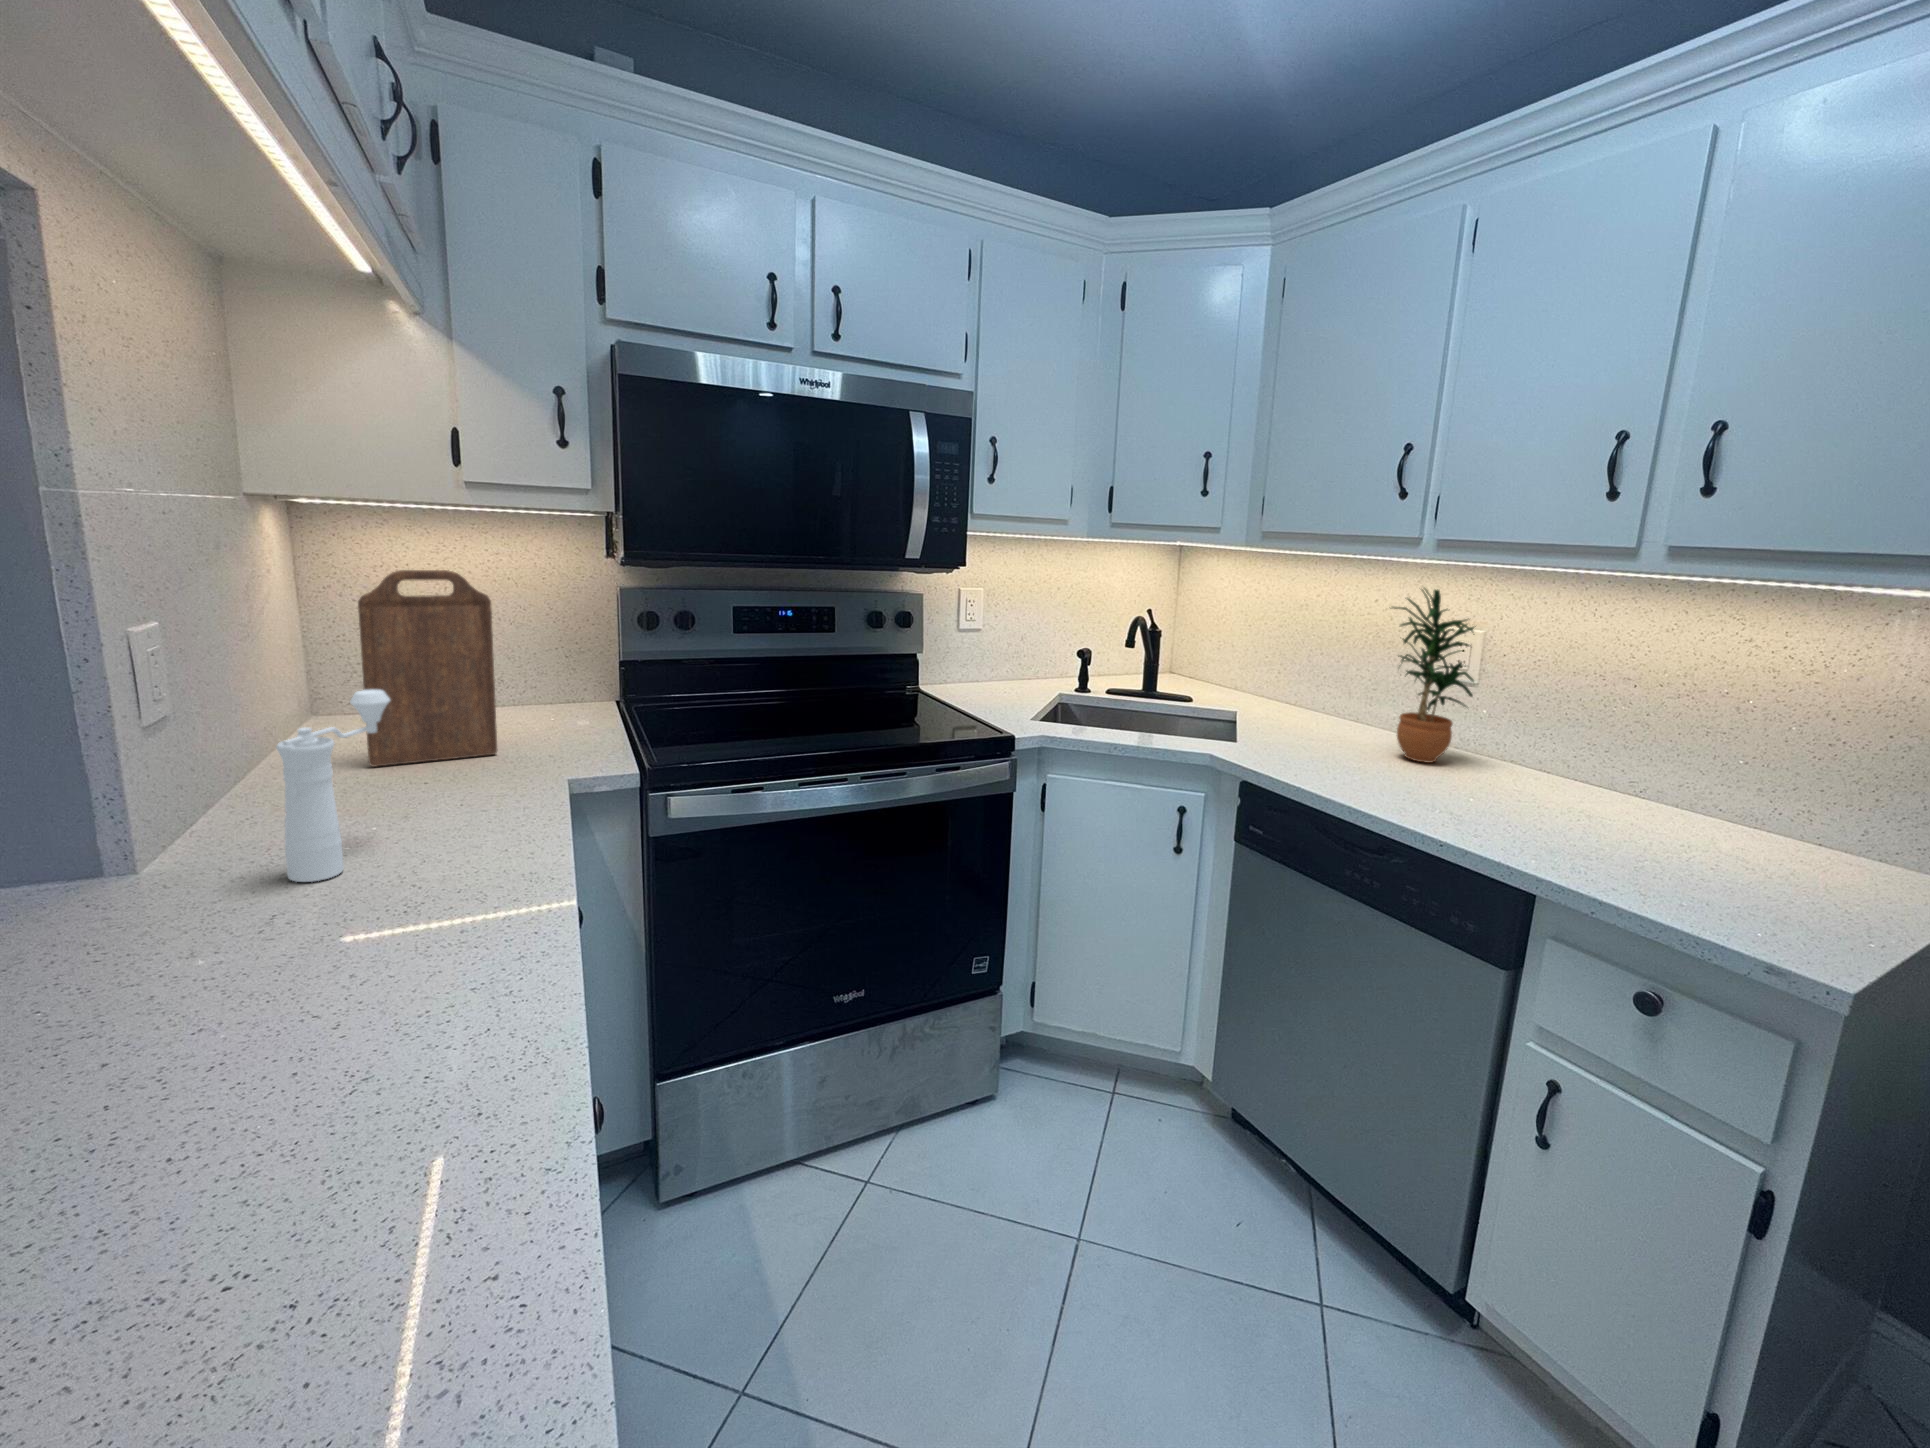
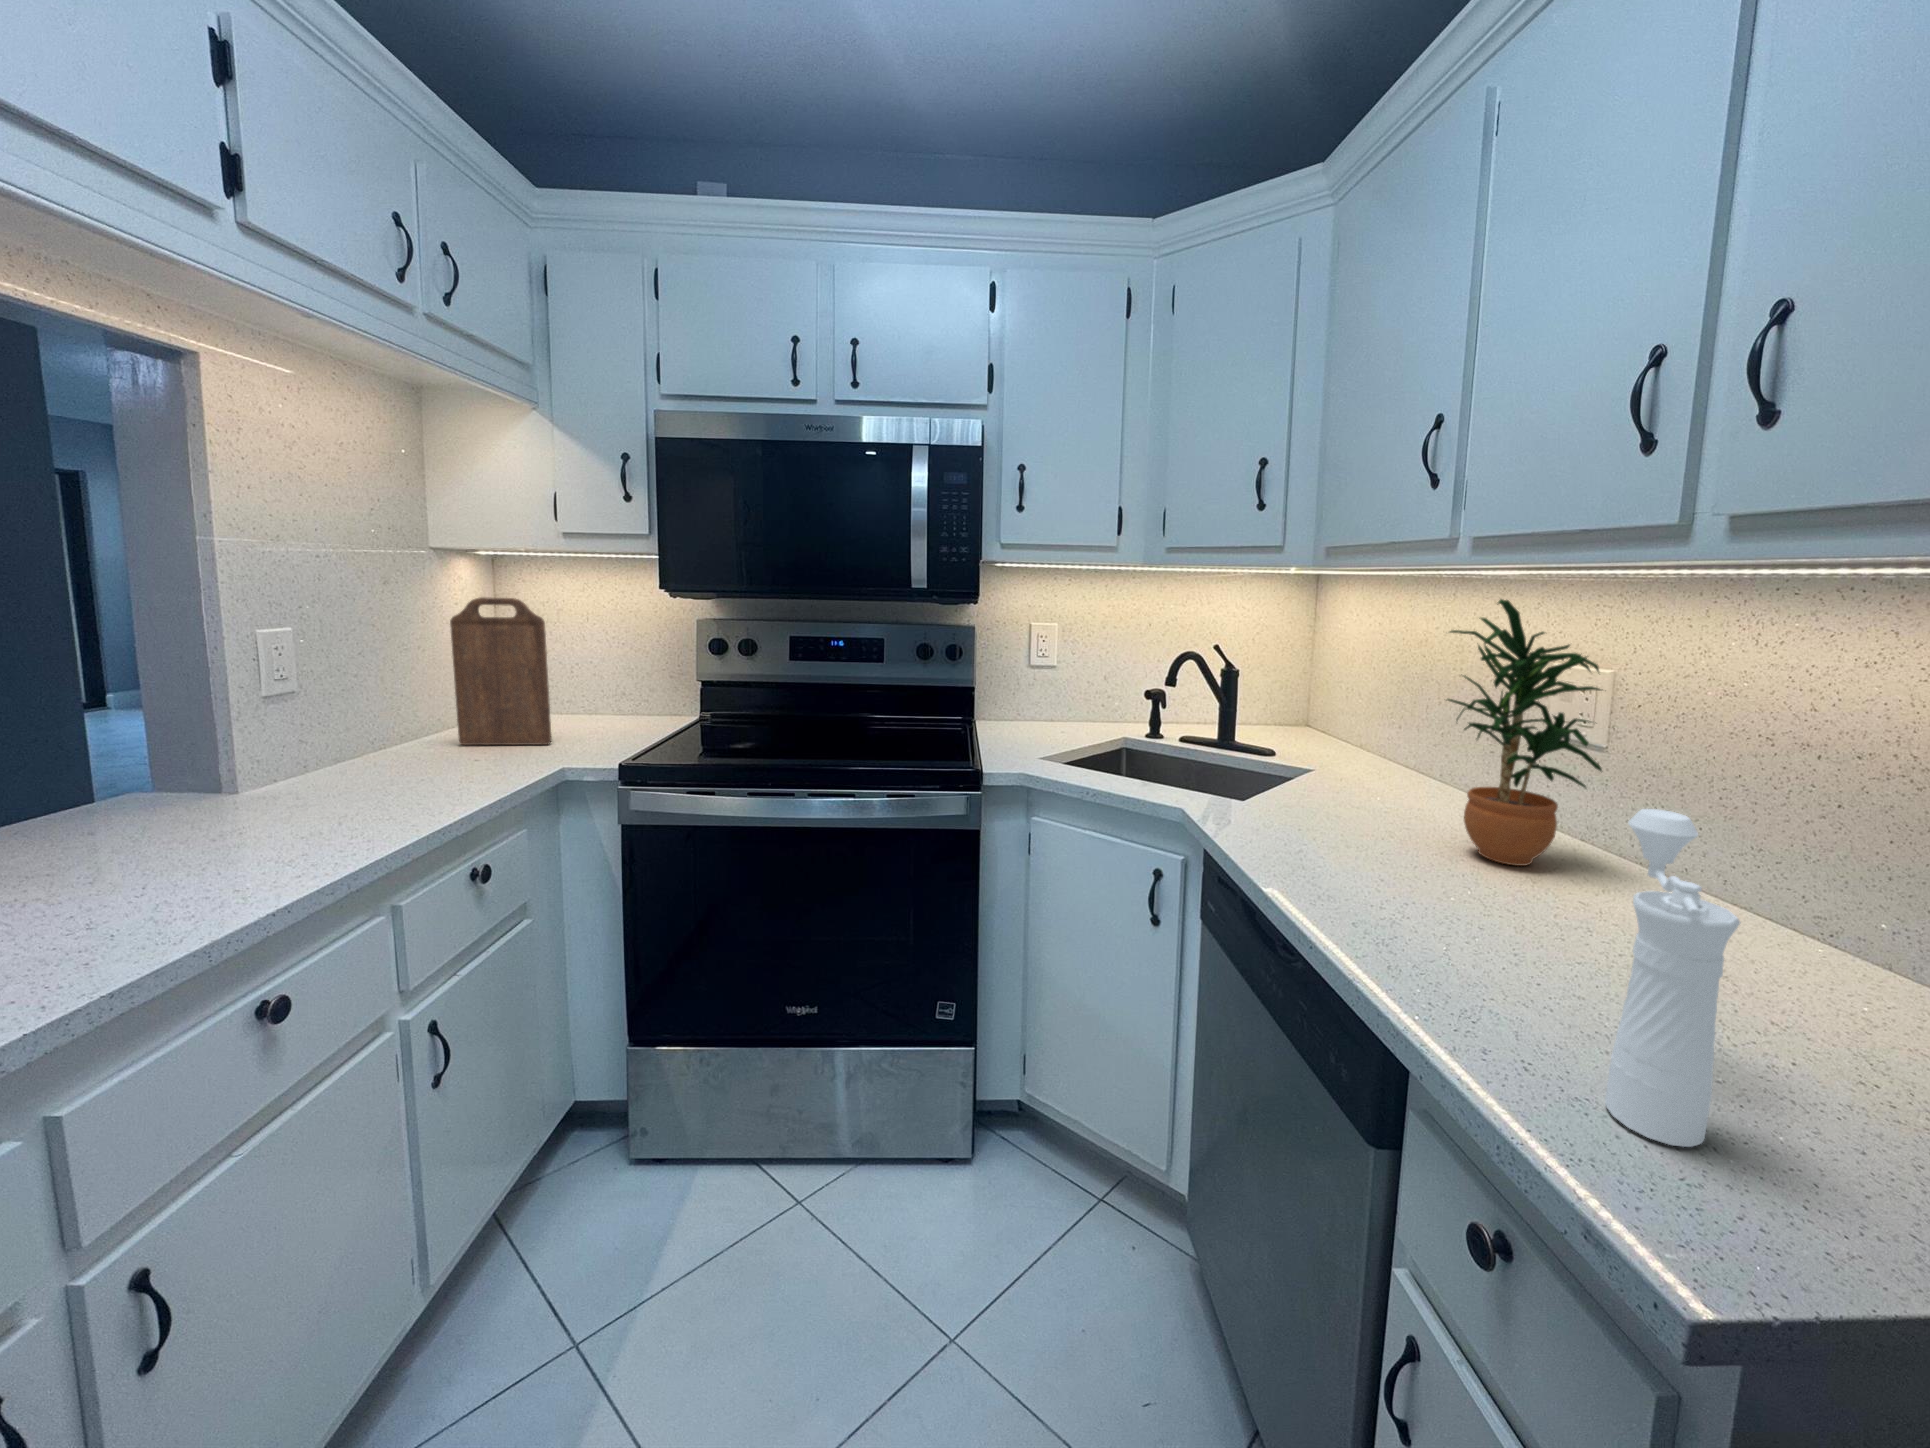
pepper mill: present [276,690,390,882] -> present [1605,809,1740,1147]

